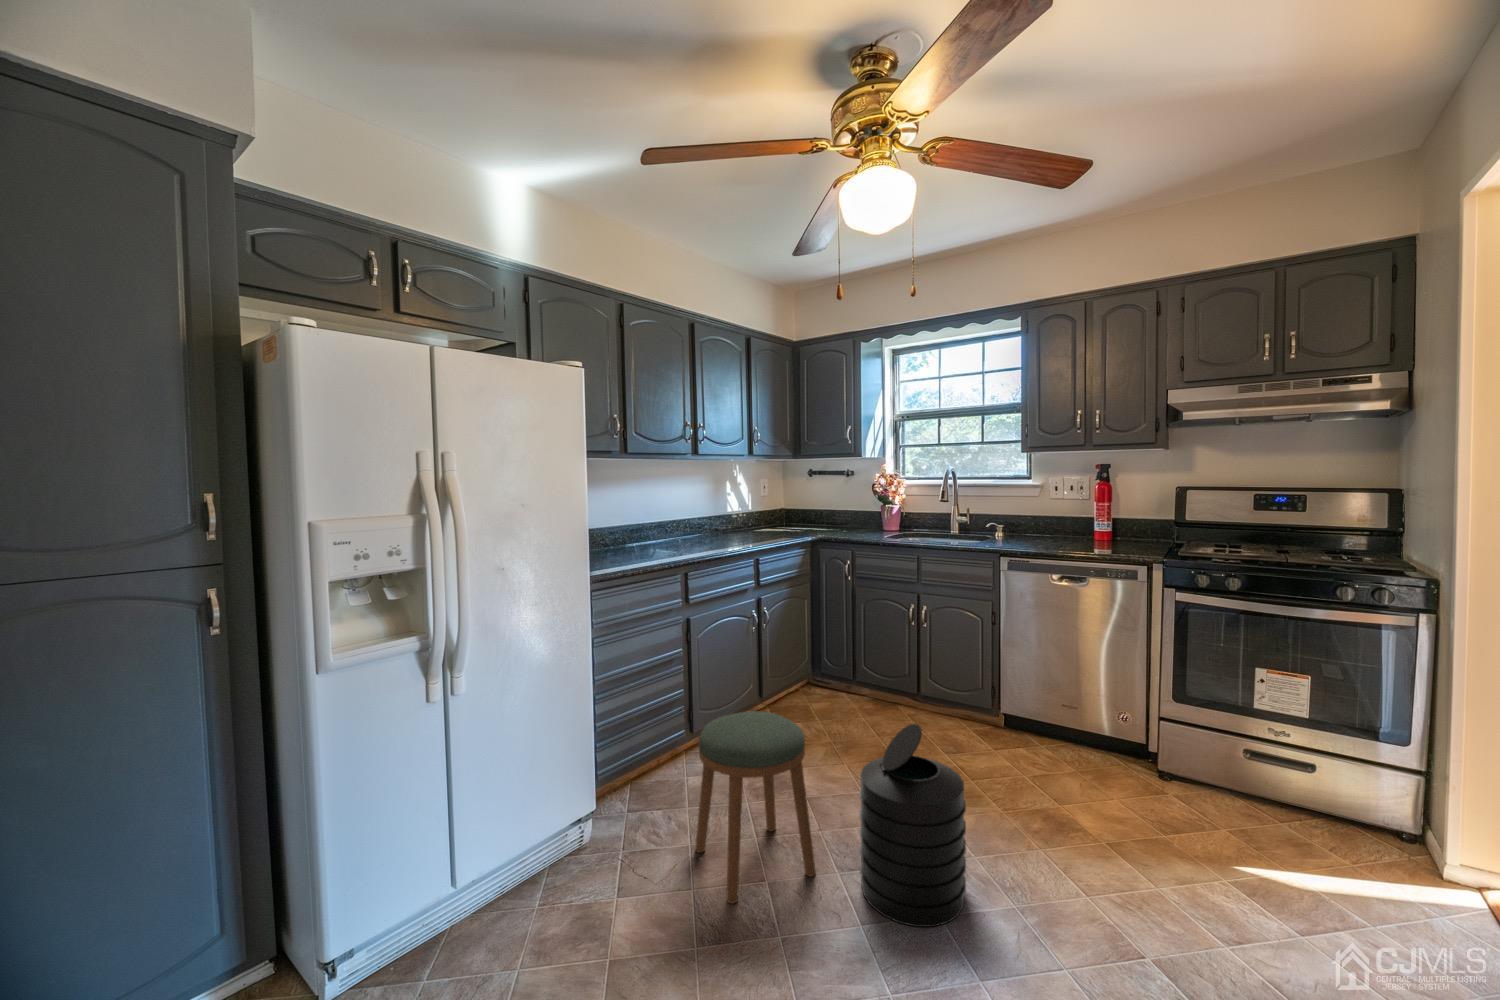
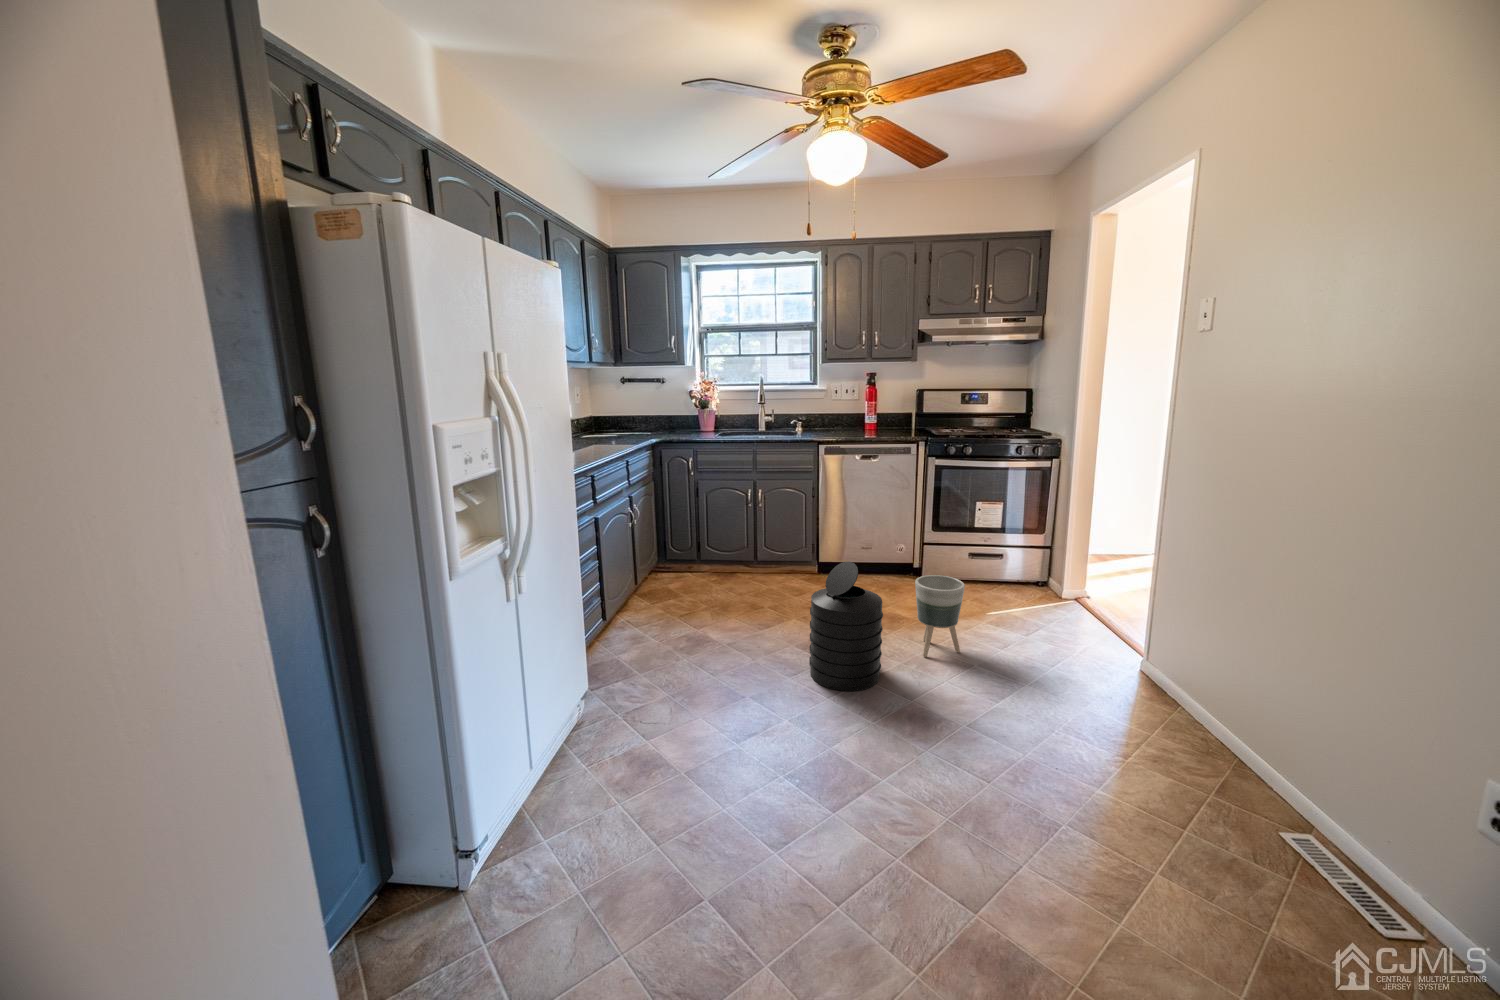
stool: present [695,711,816,904] -> none [682,577,781,716]
planter: none [1051,771,1138,919] -> present [915,575,965,657]

